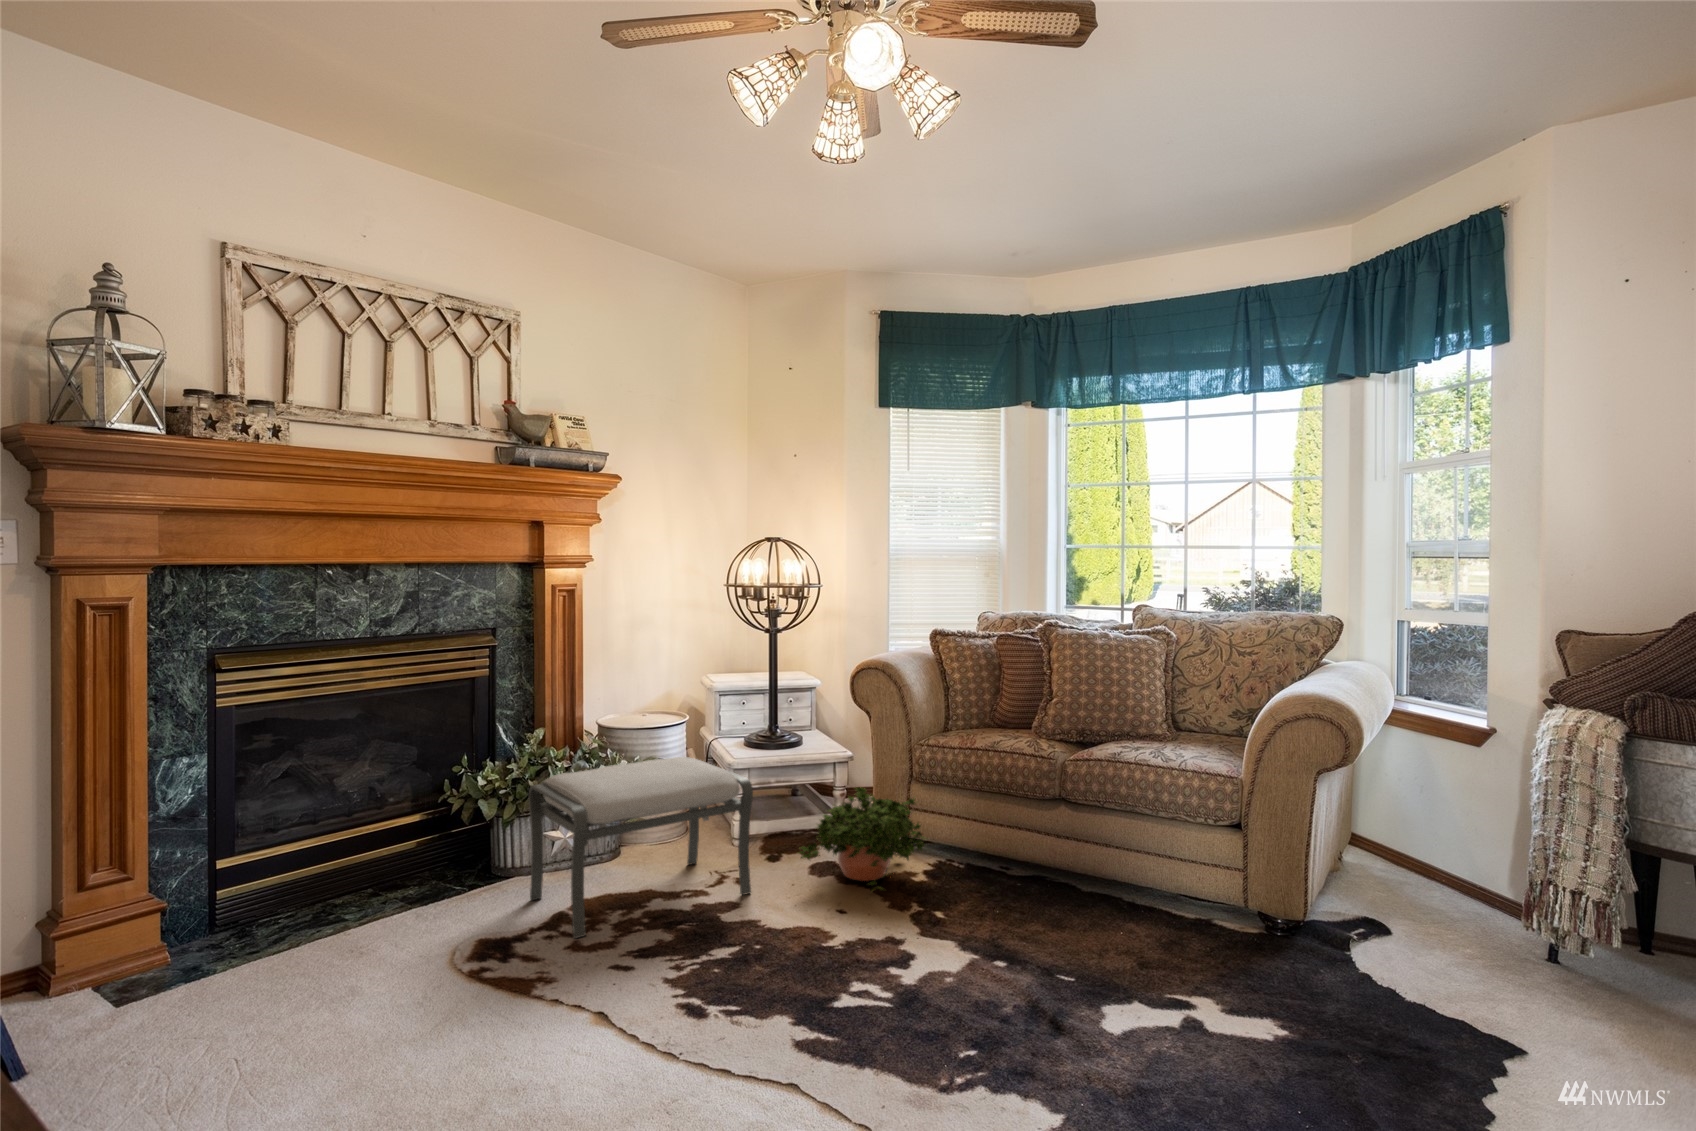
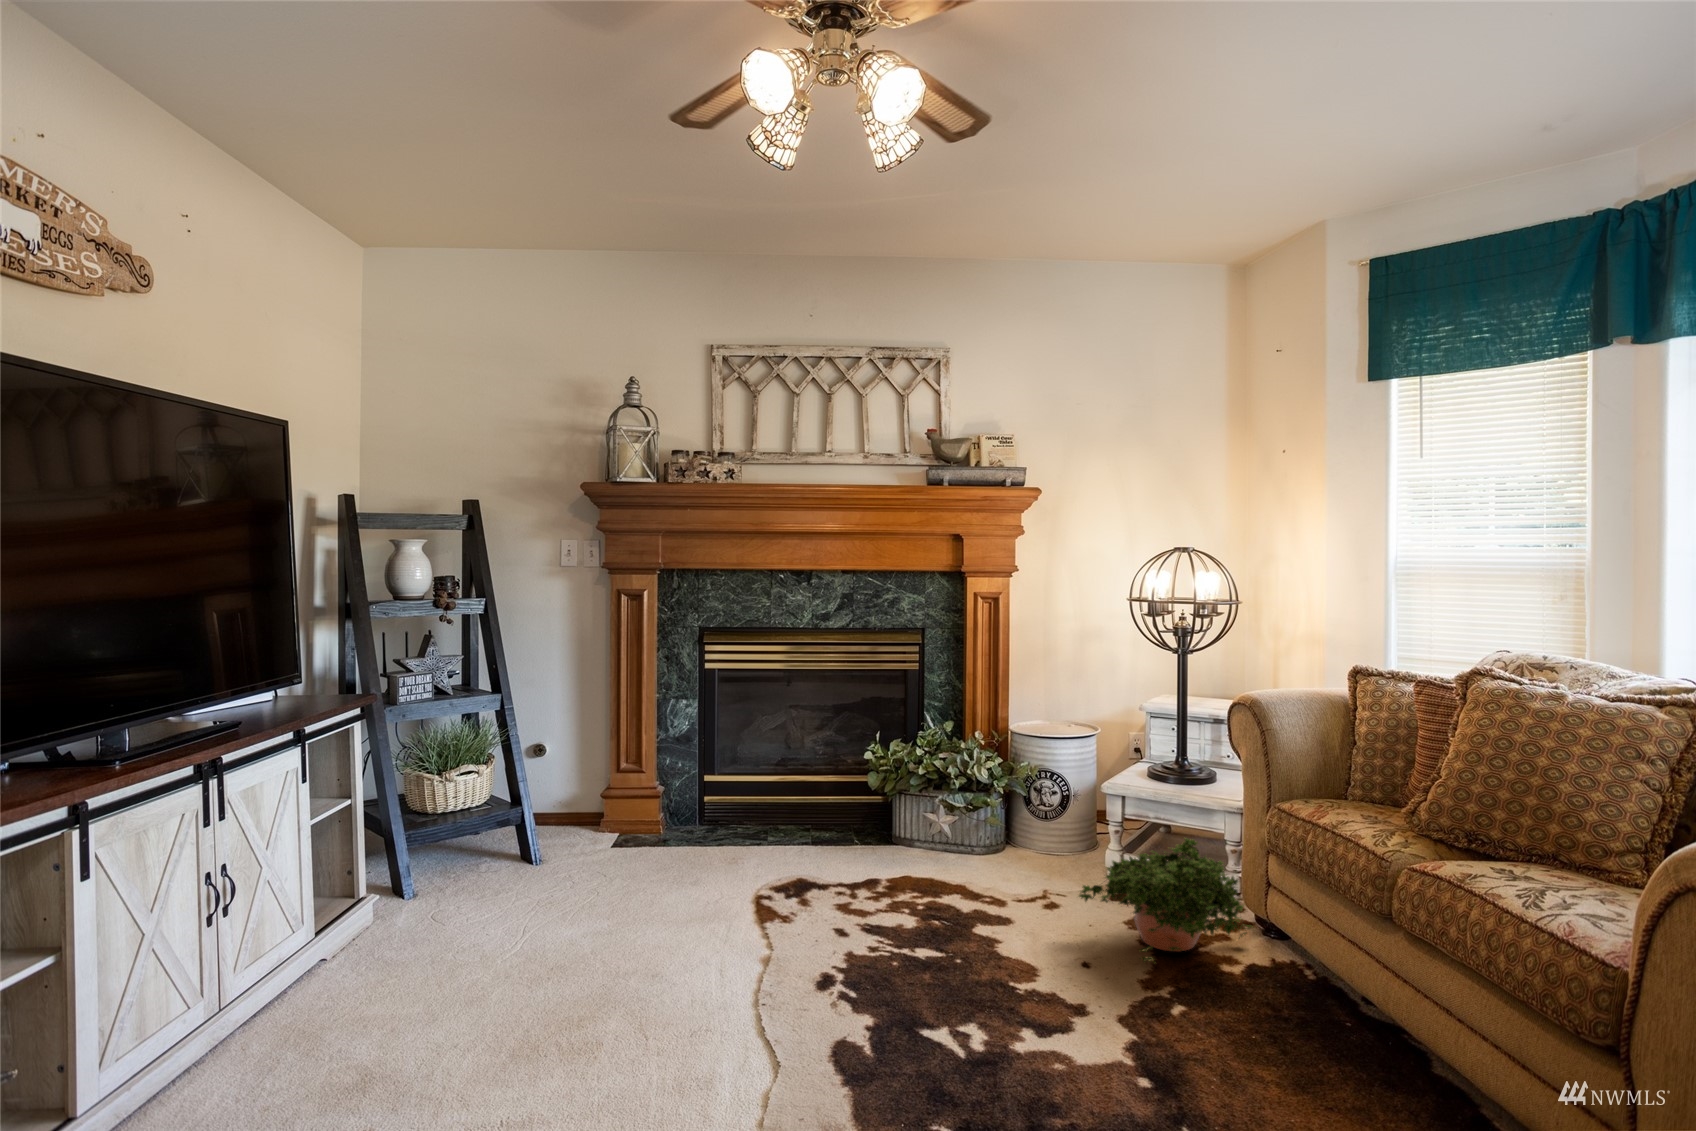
ottoman: present [529,757,753,938] -> none [845,758,1040,919]

